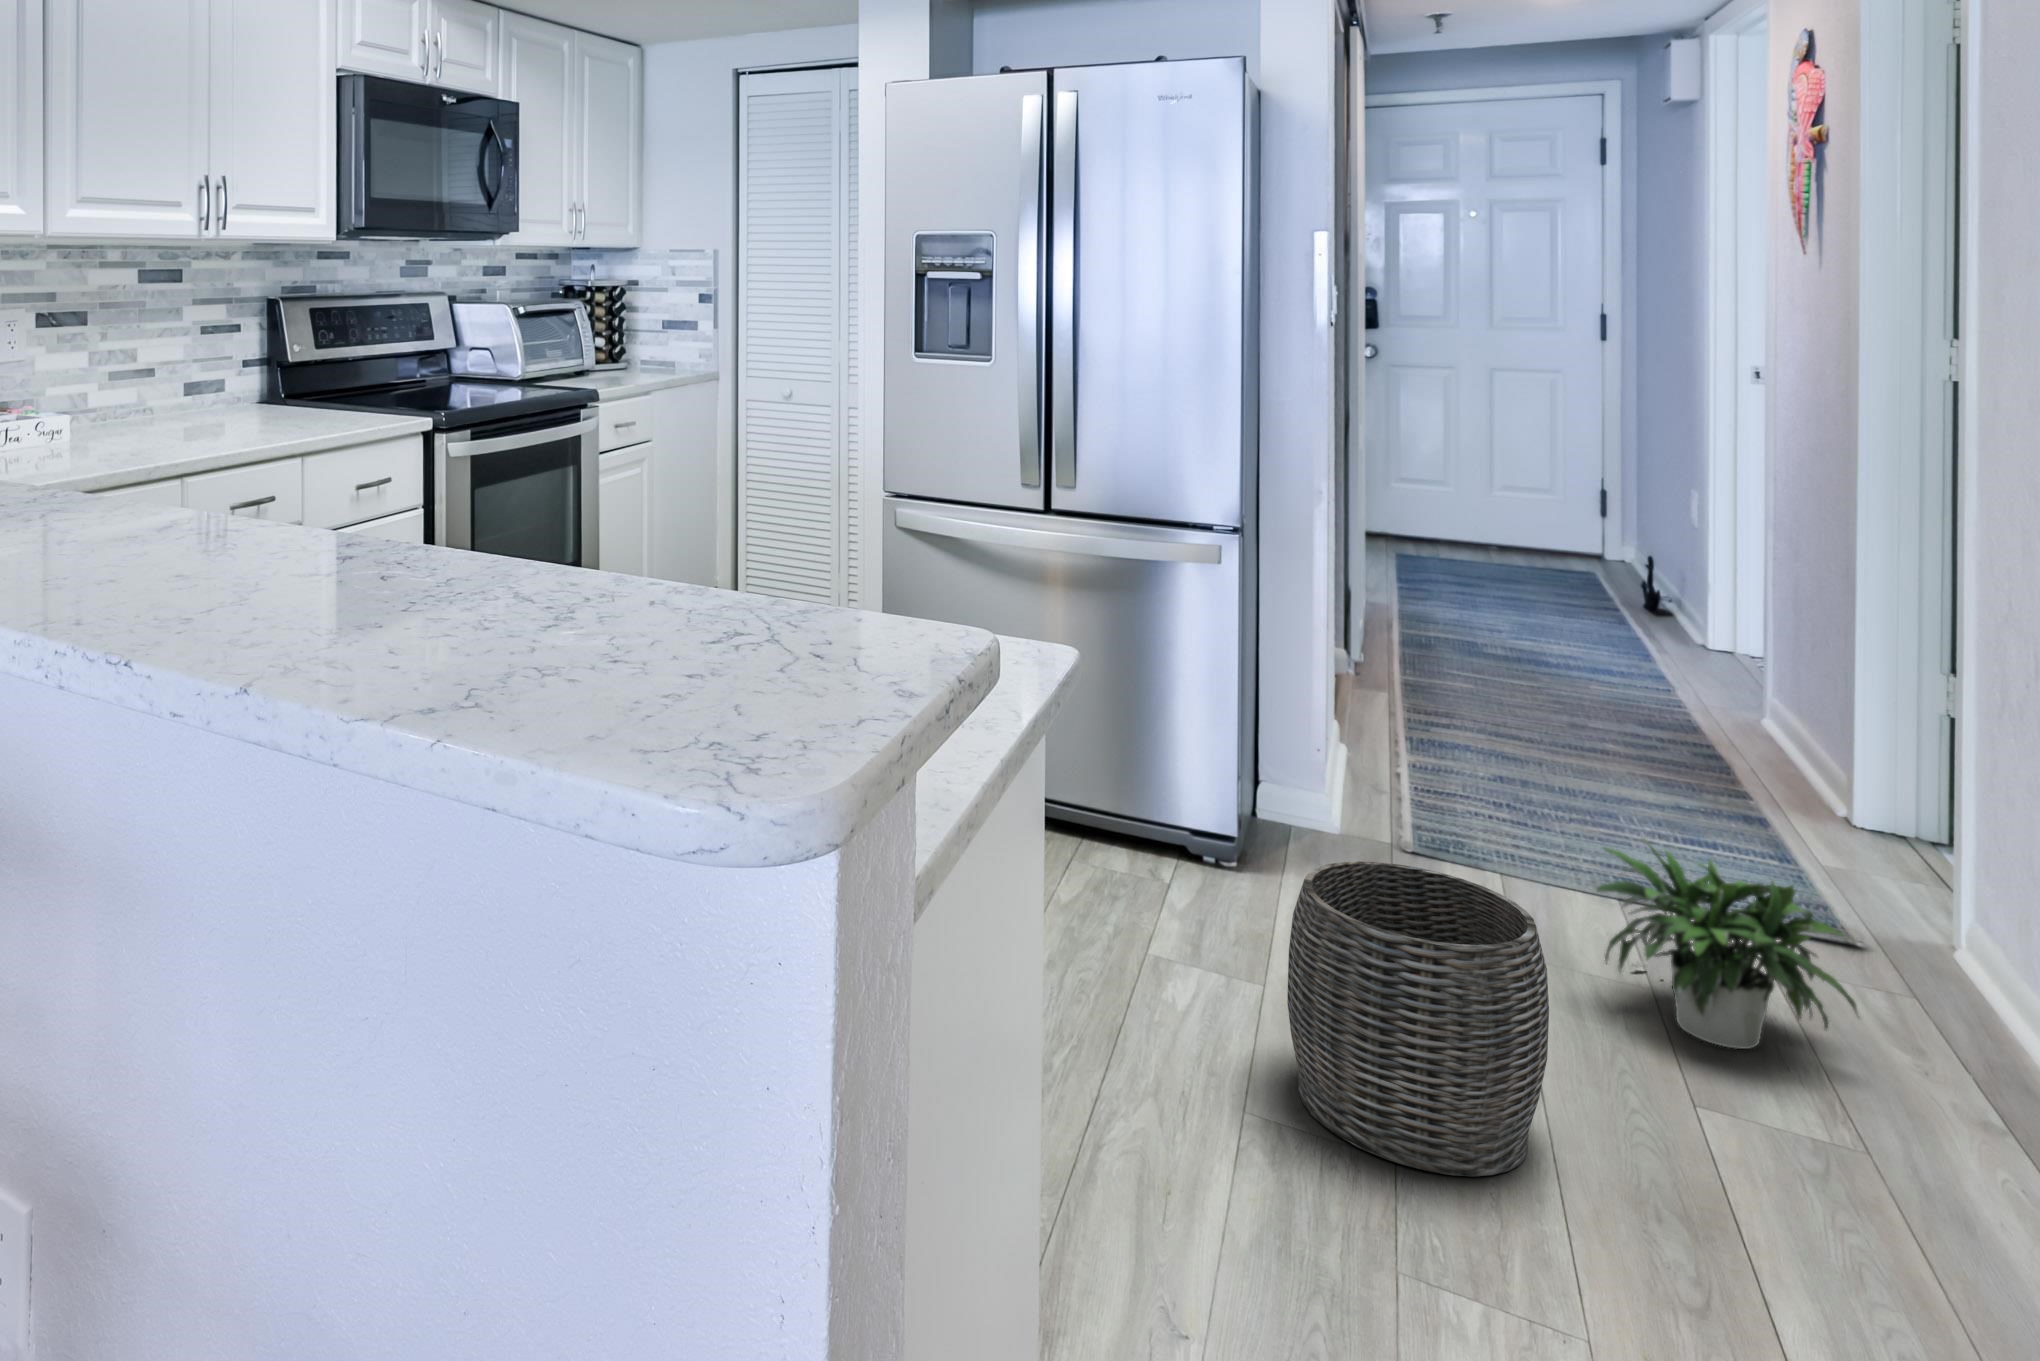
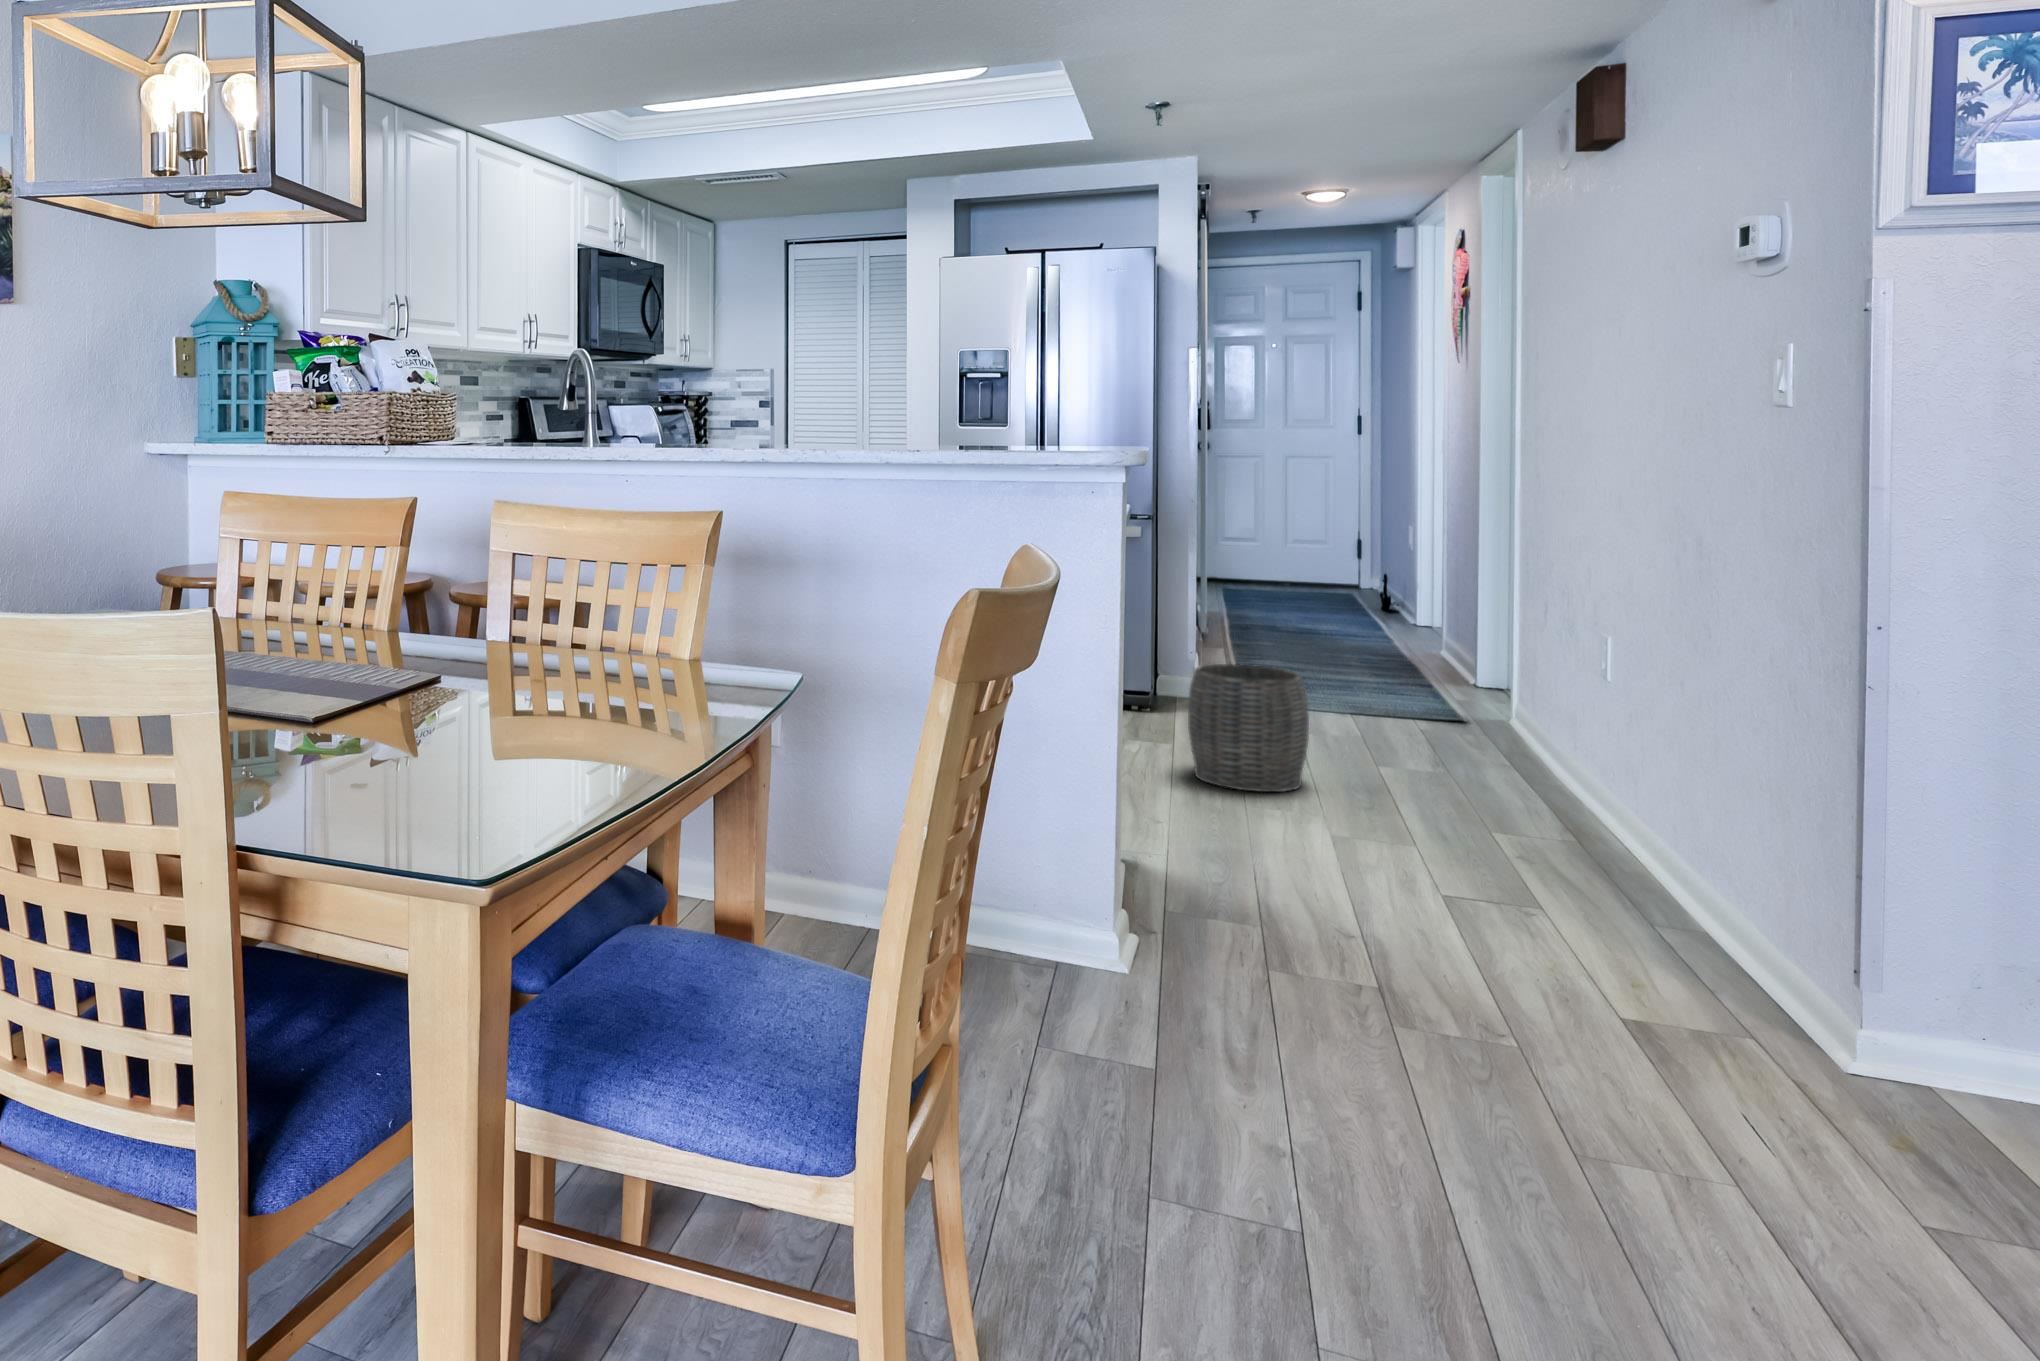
potted plant: present [1596,845,1857,1049] -> none [1307,661,1454,757]

